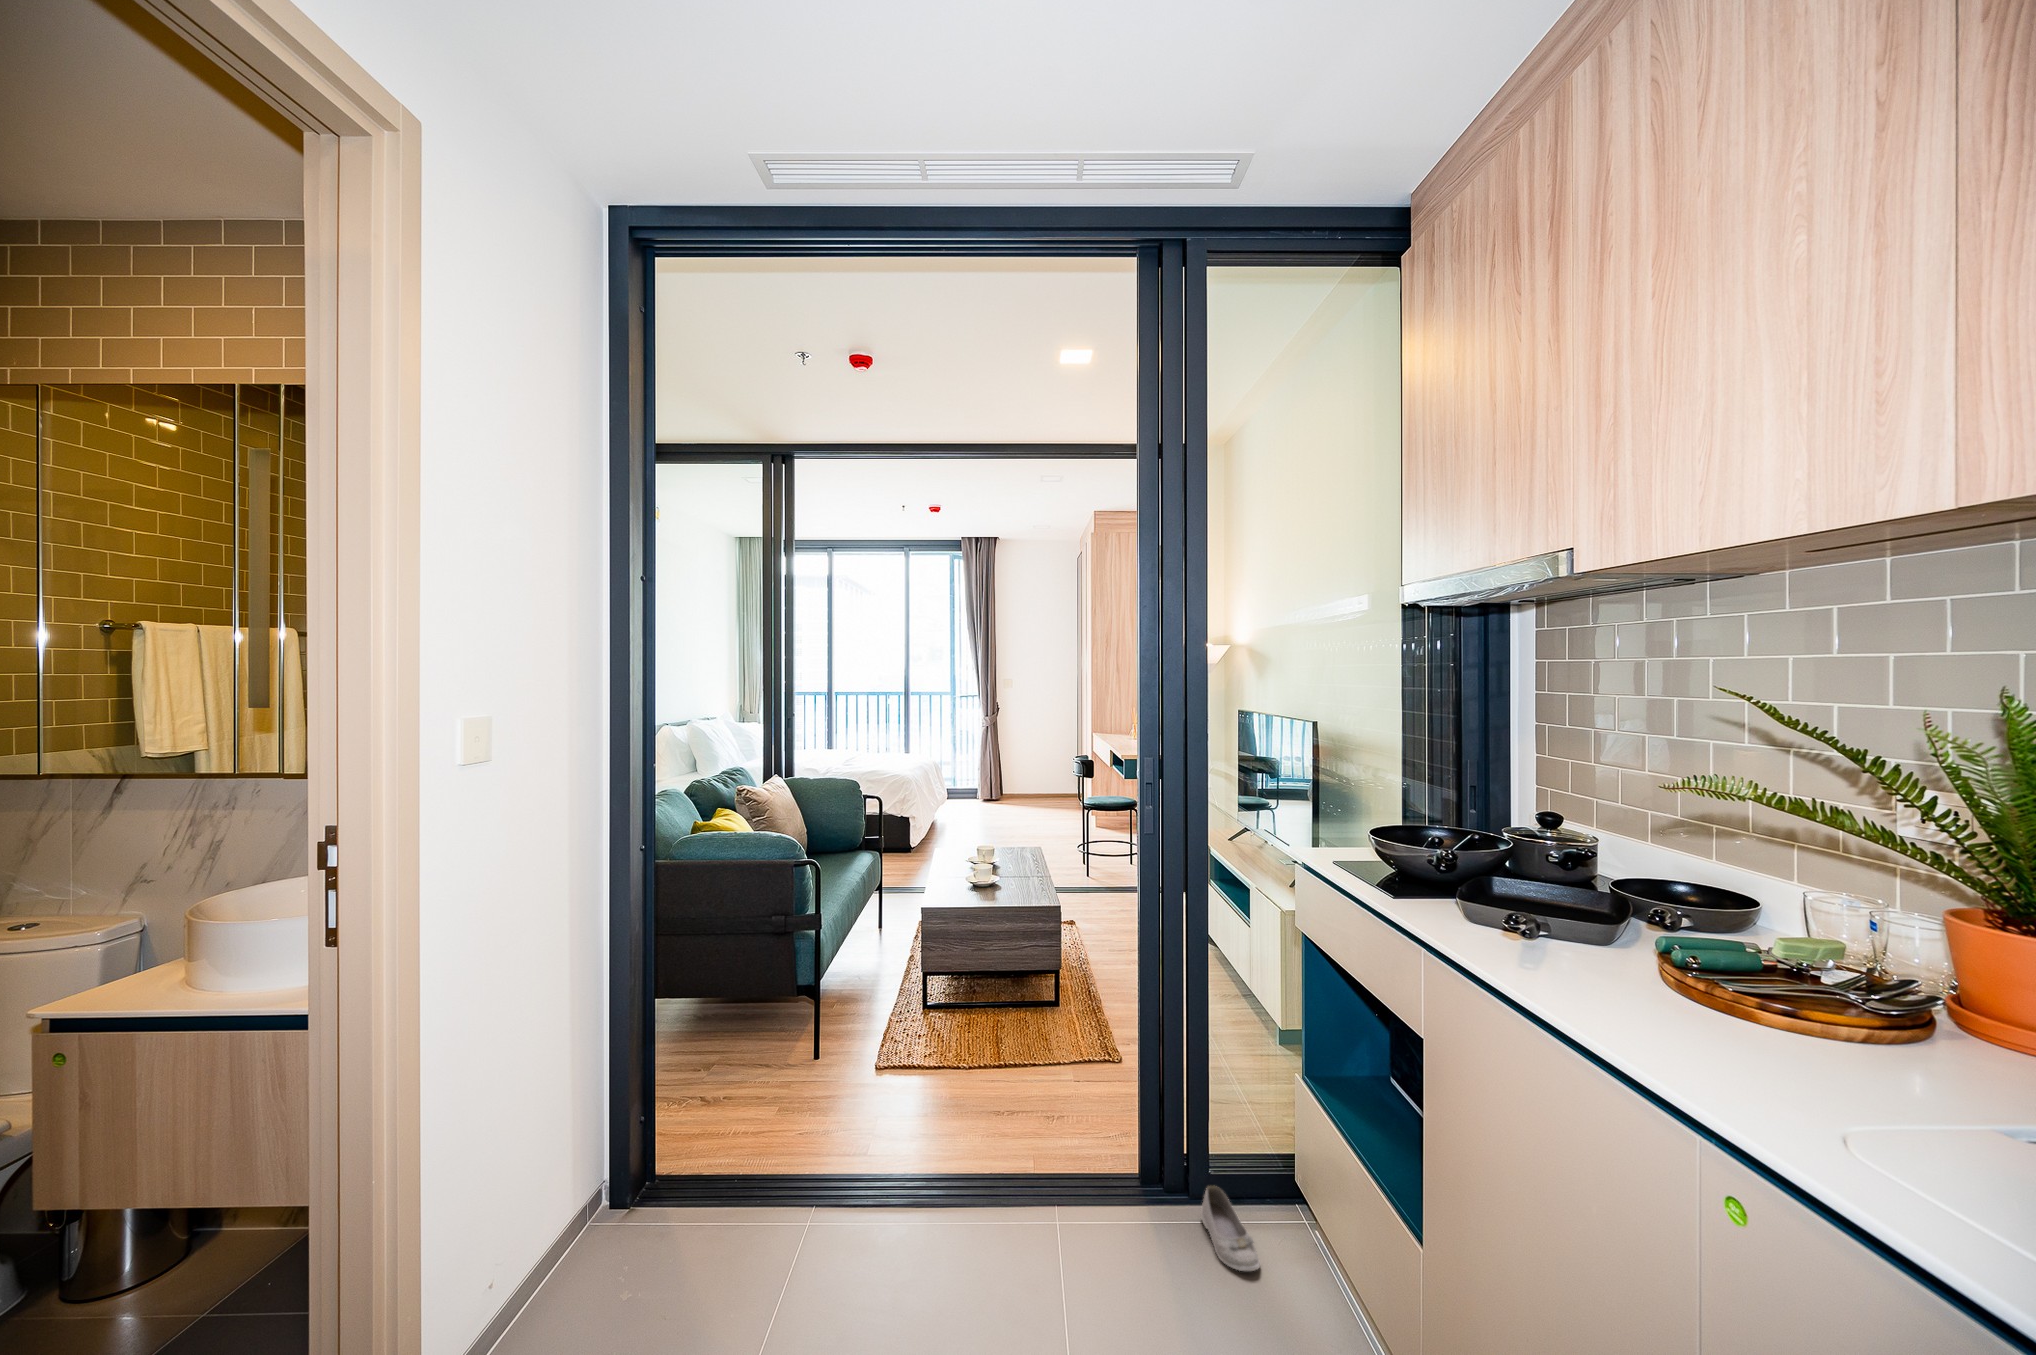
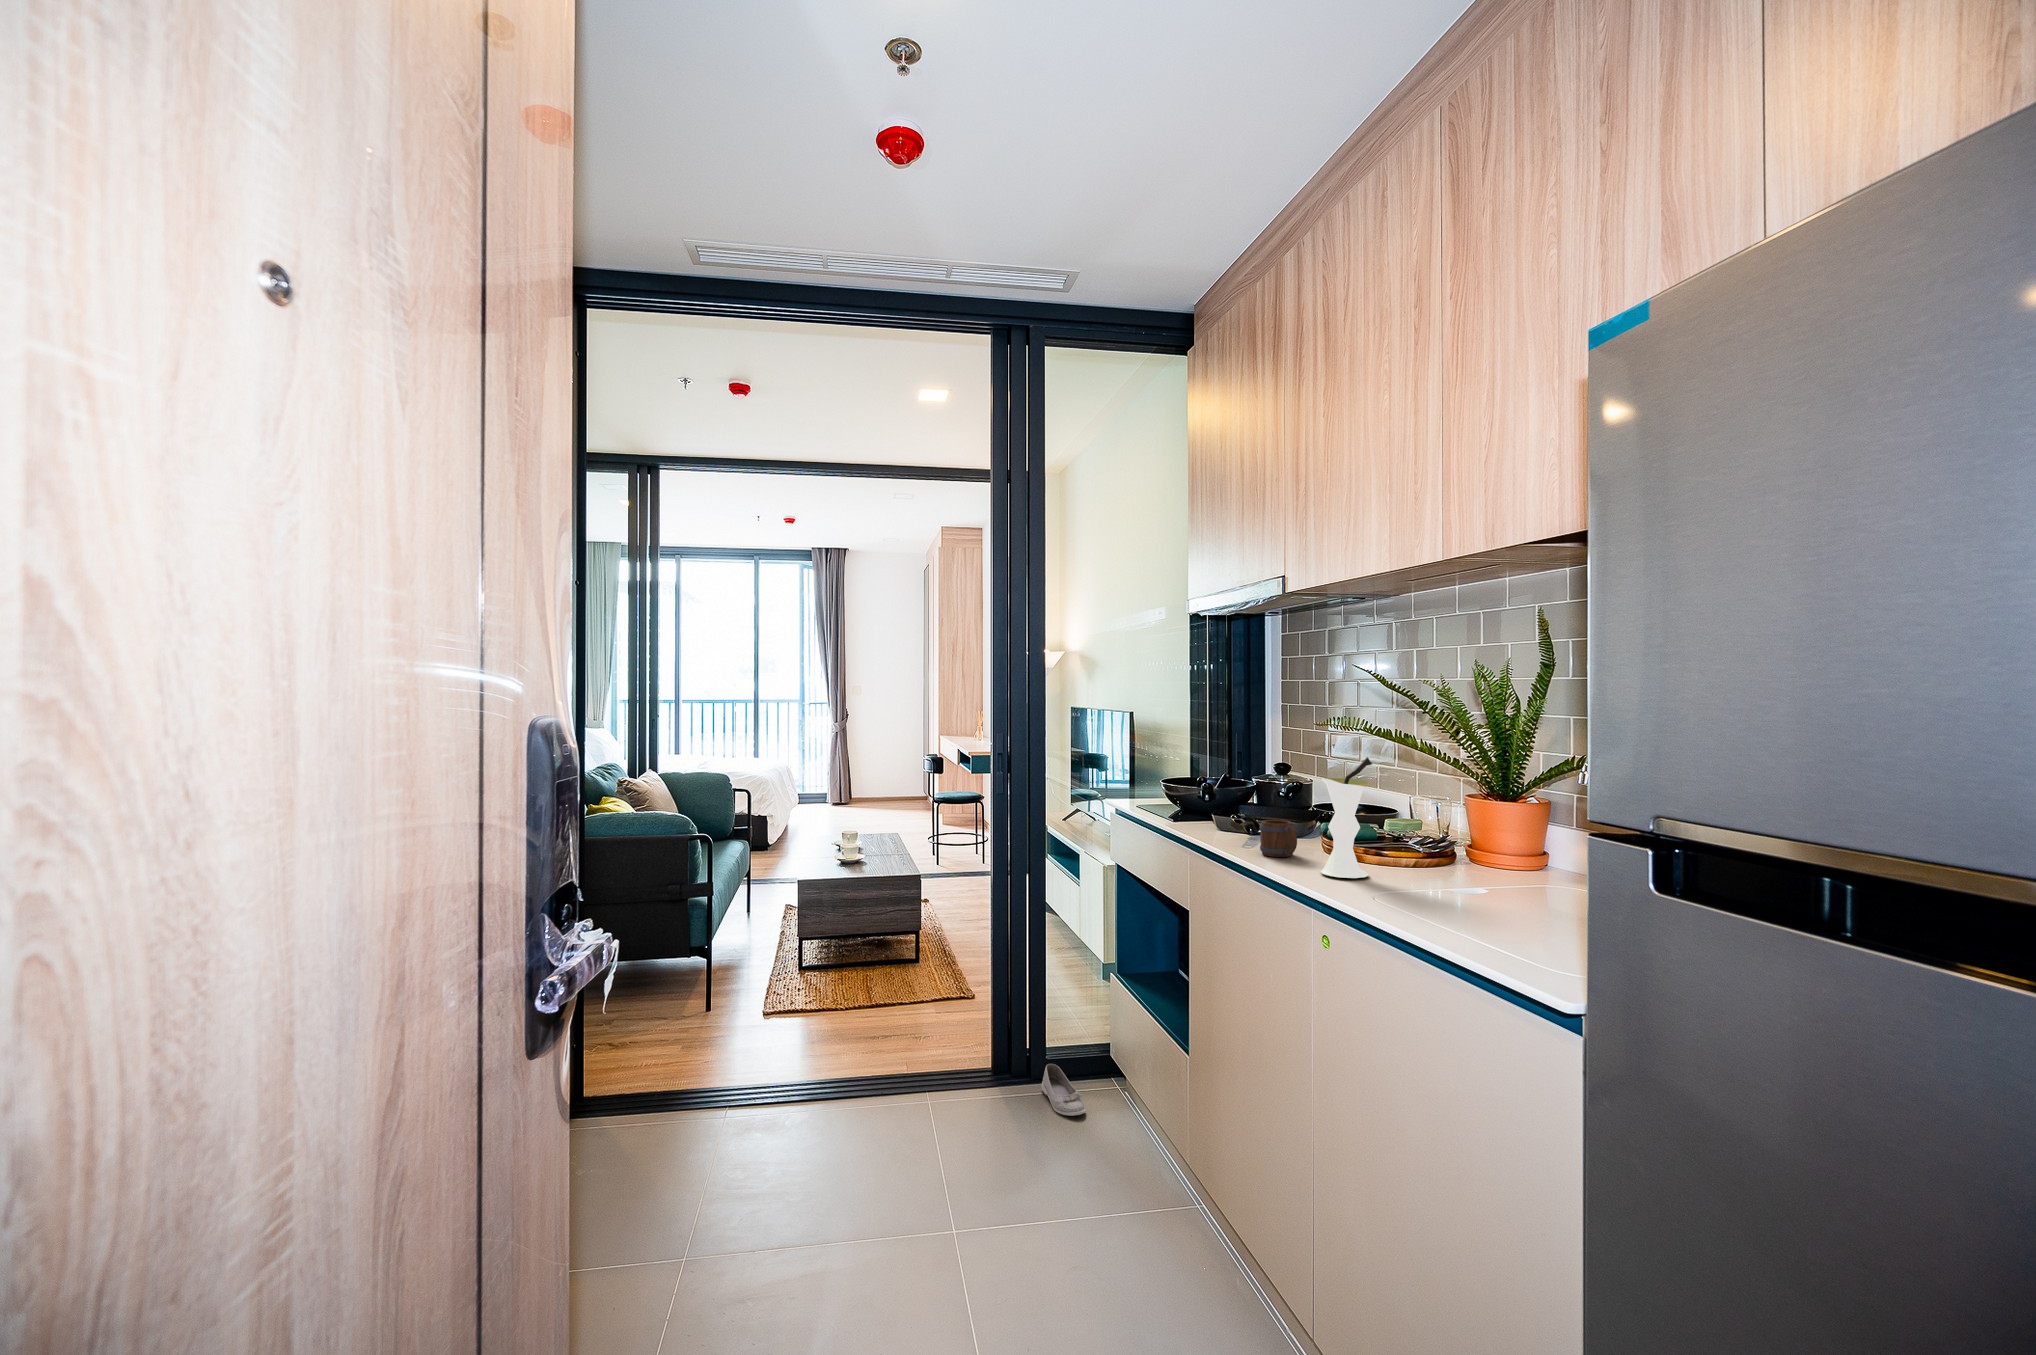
vase: none [1675,844,1782,1058] -> present [1321,757,1372,878]
mug: none [1544,921,1618,985] -> present [1260,820,1297,857]

